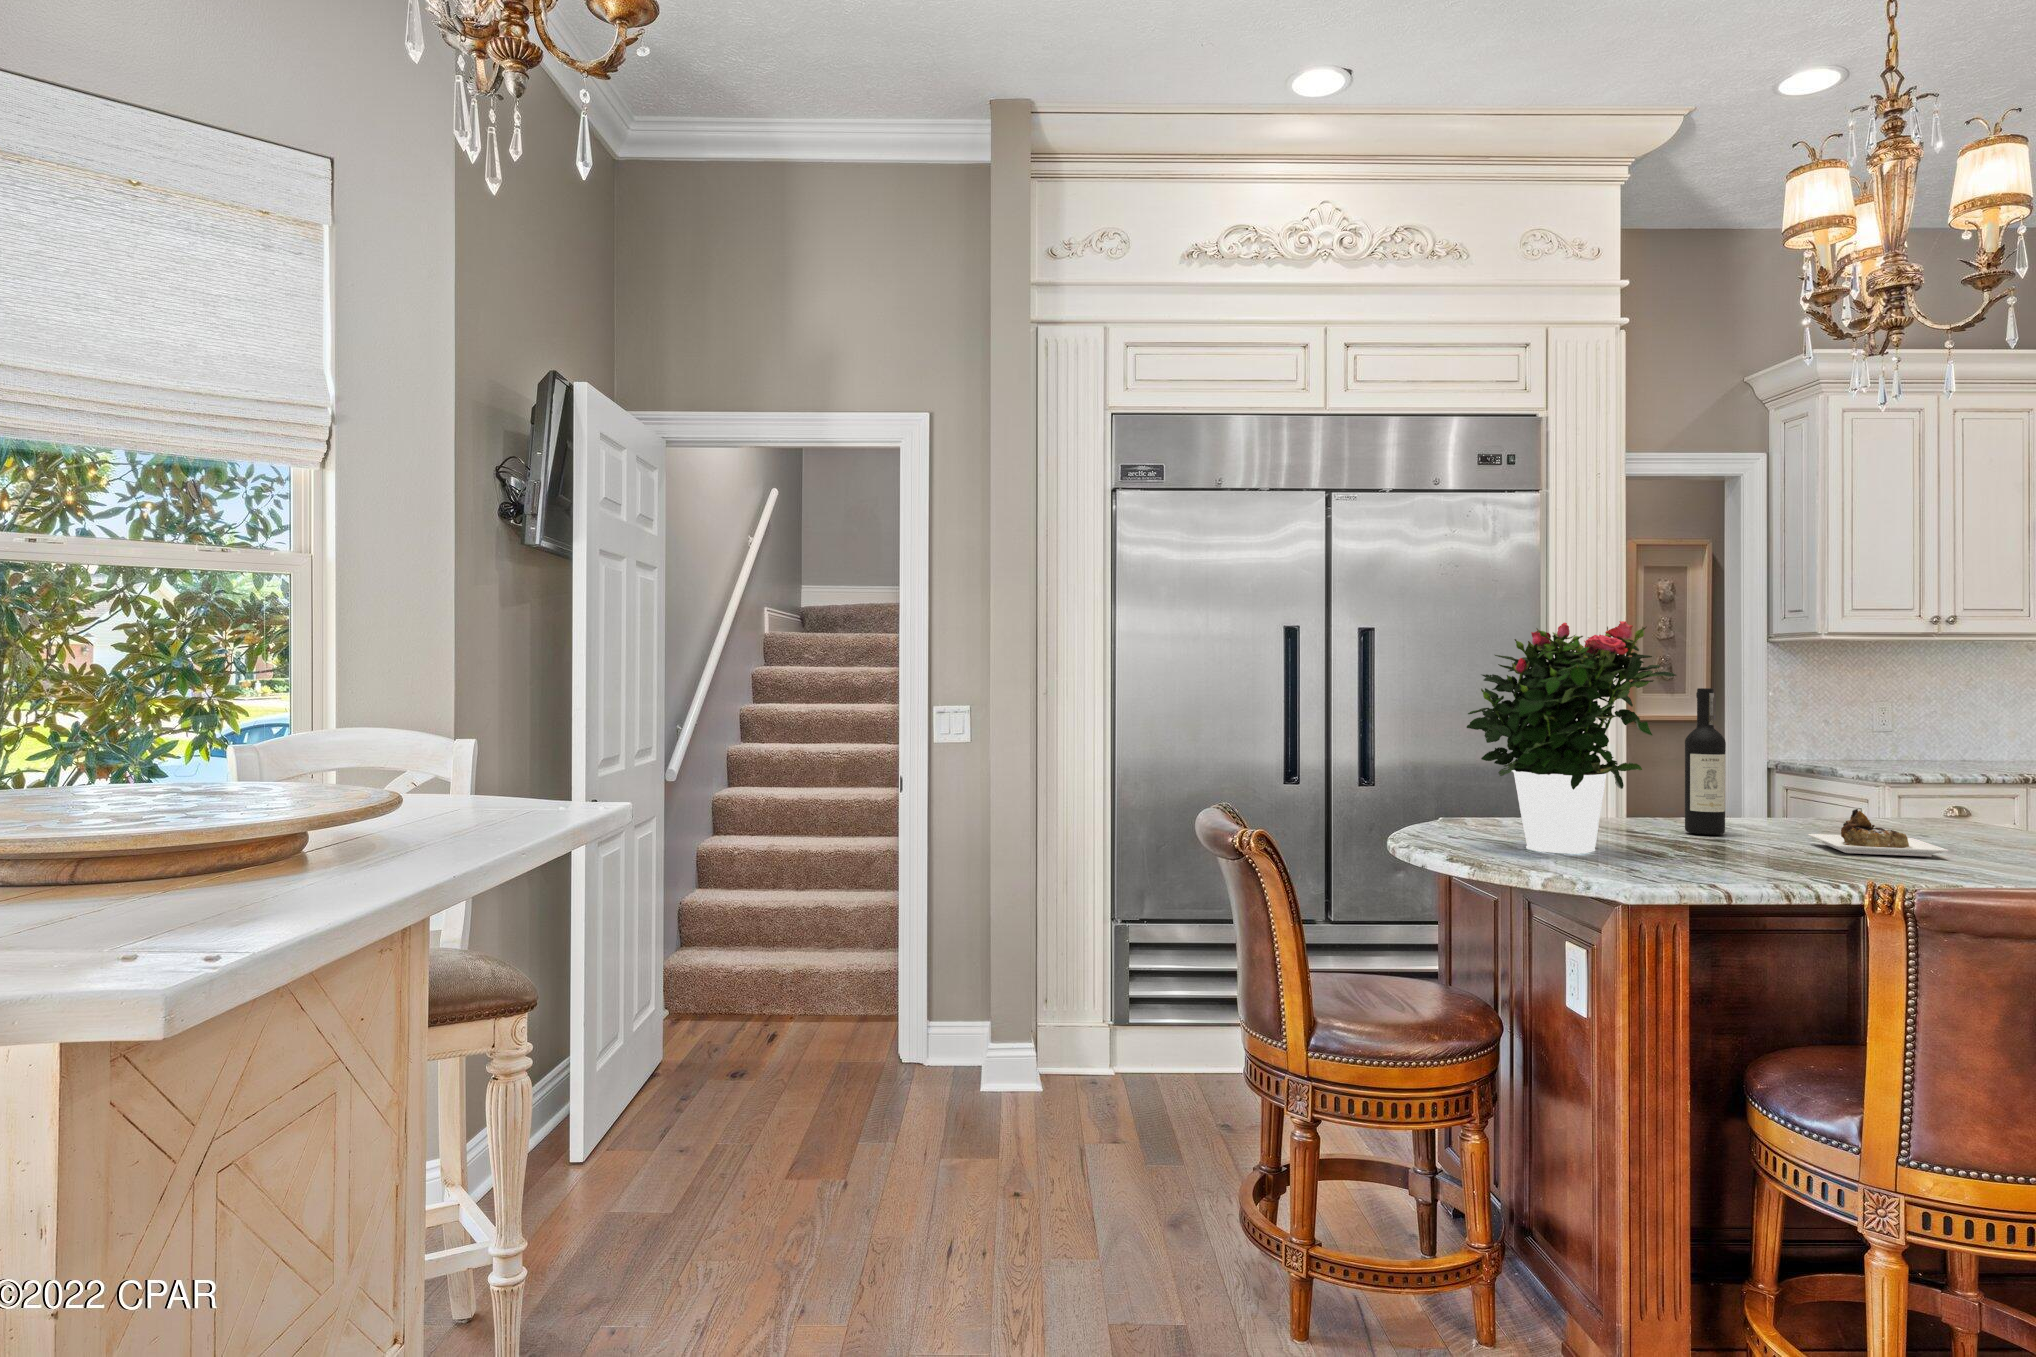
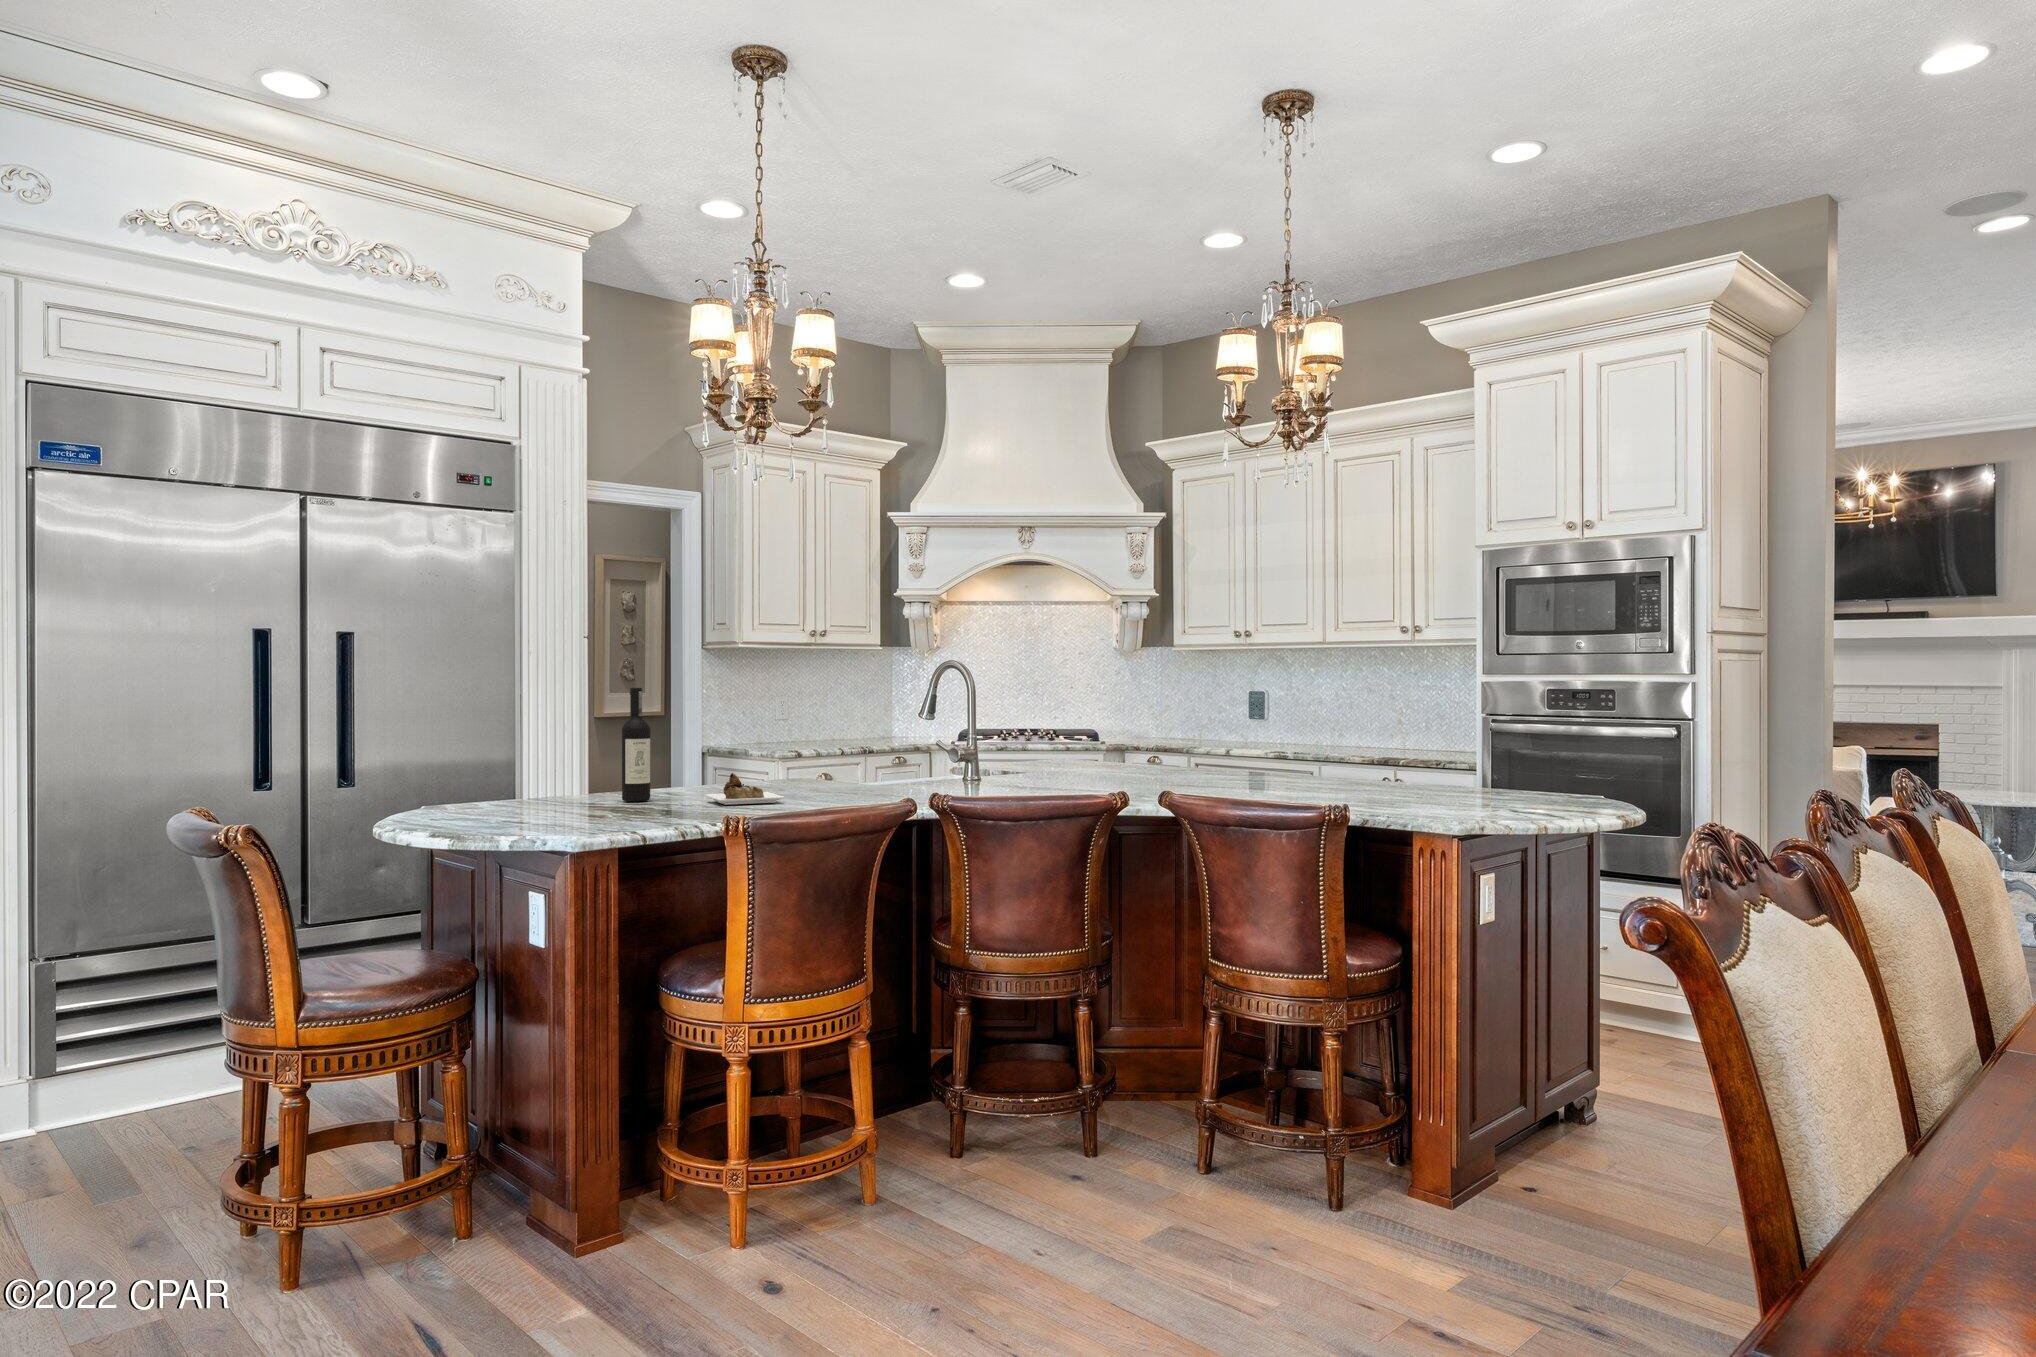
potted flower: present [1467,621,1676,854] -> none [446,635,610,821]

